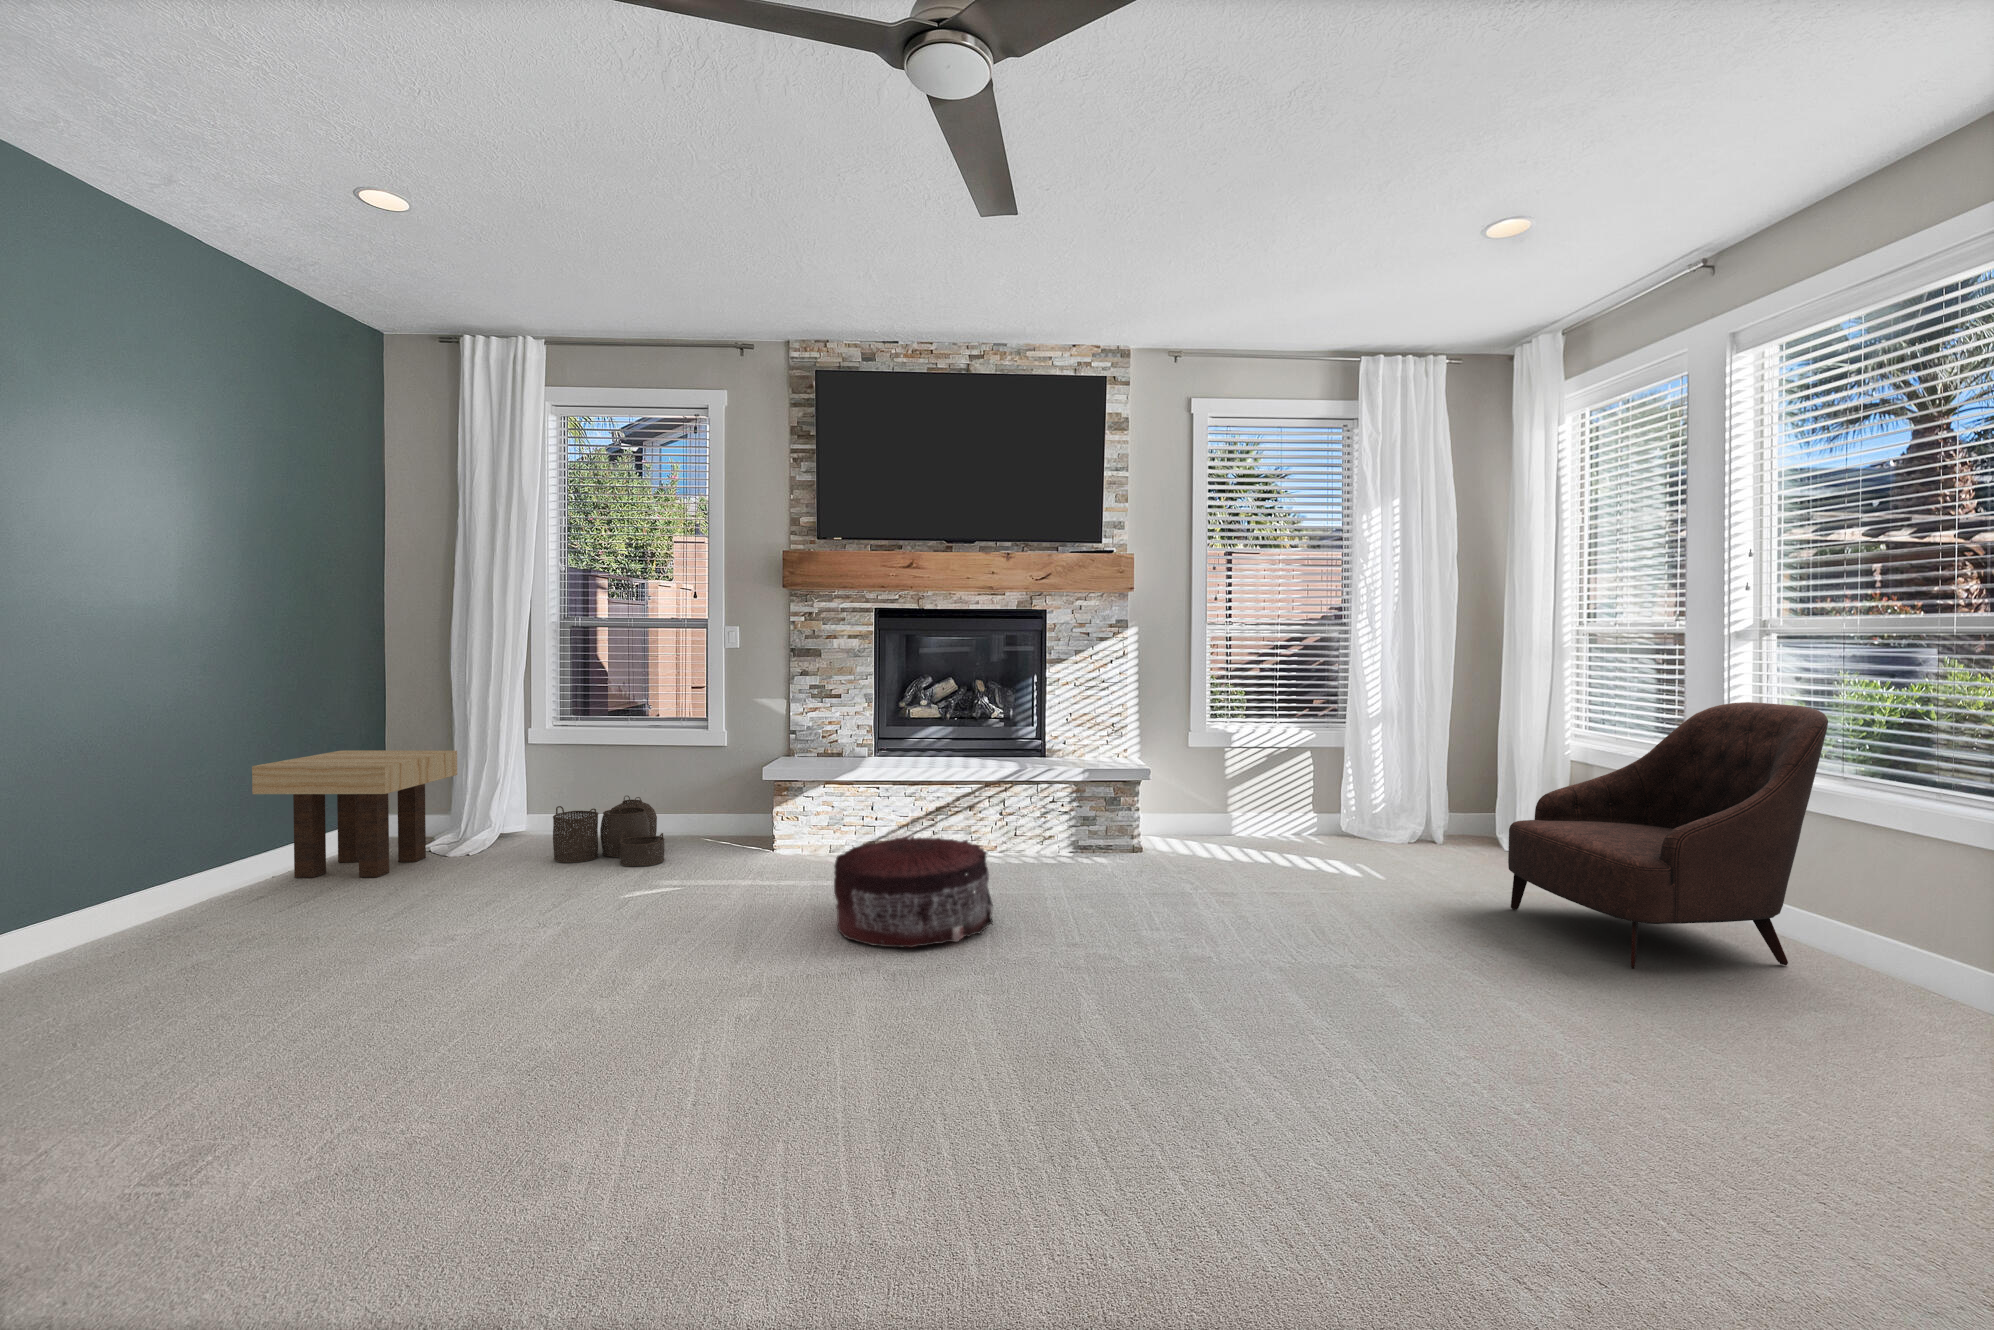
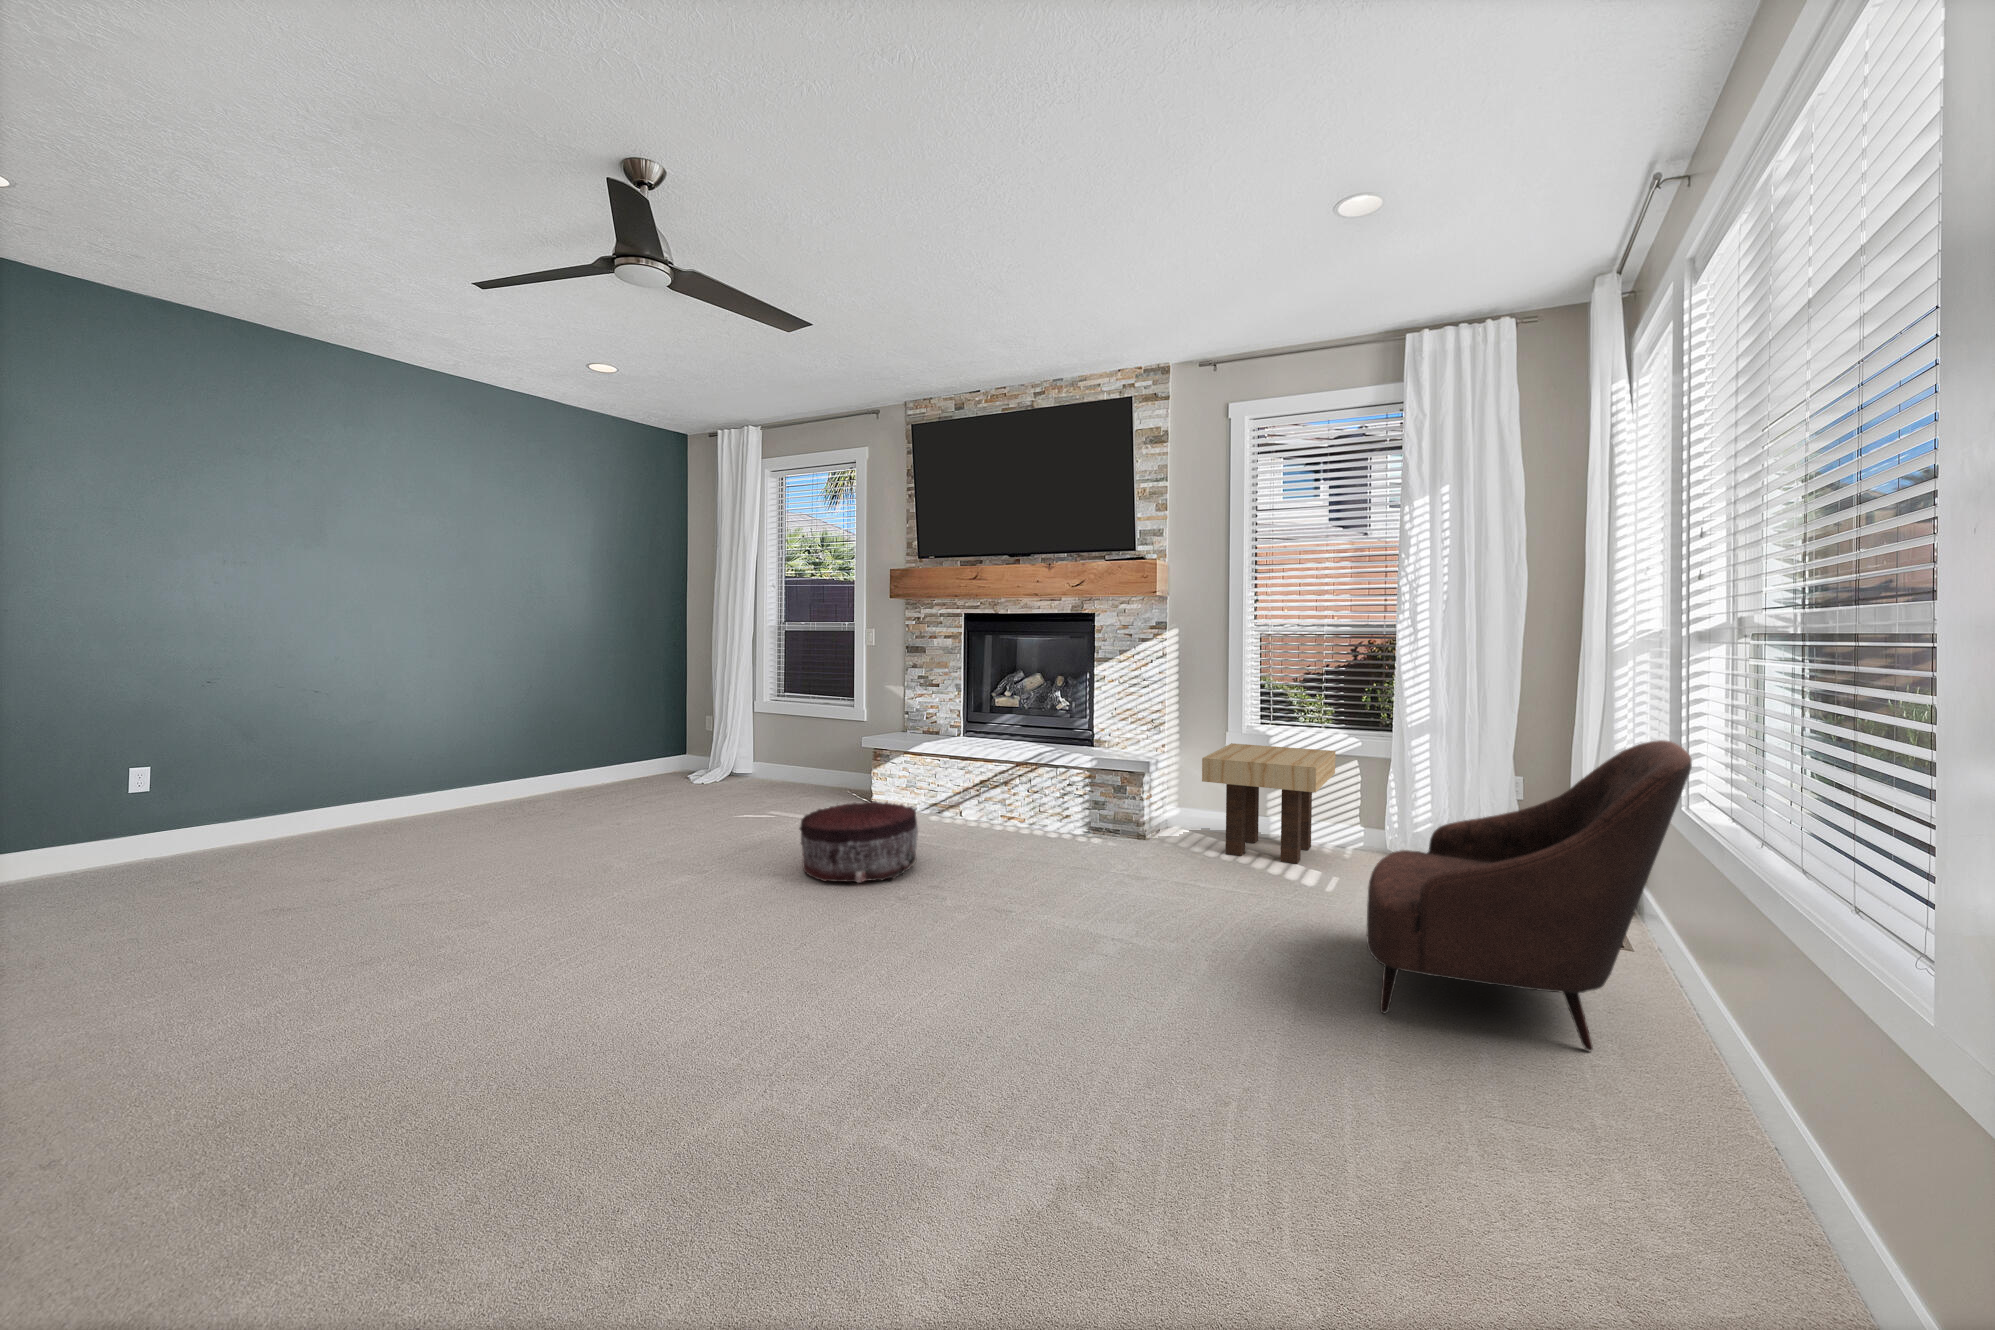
side table: present [252,750,457,878] -> present [1202,743,1335,864]
woven basket: present [553,796,664,866] -> none [741,753,824,804]

